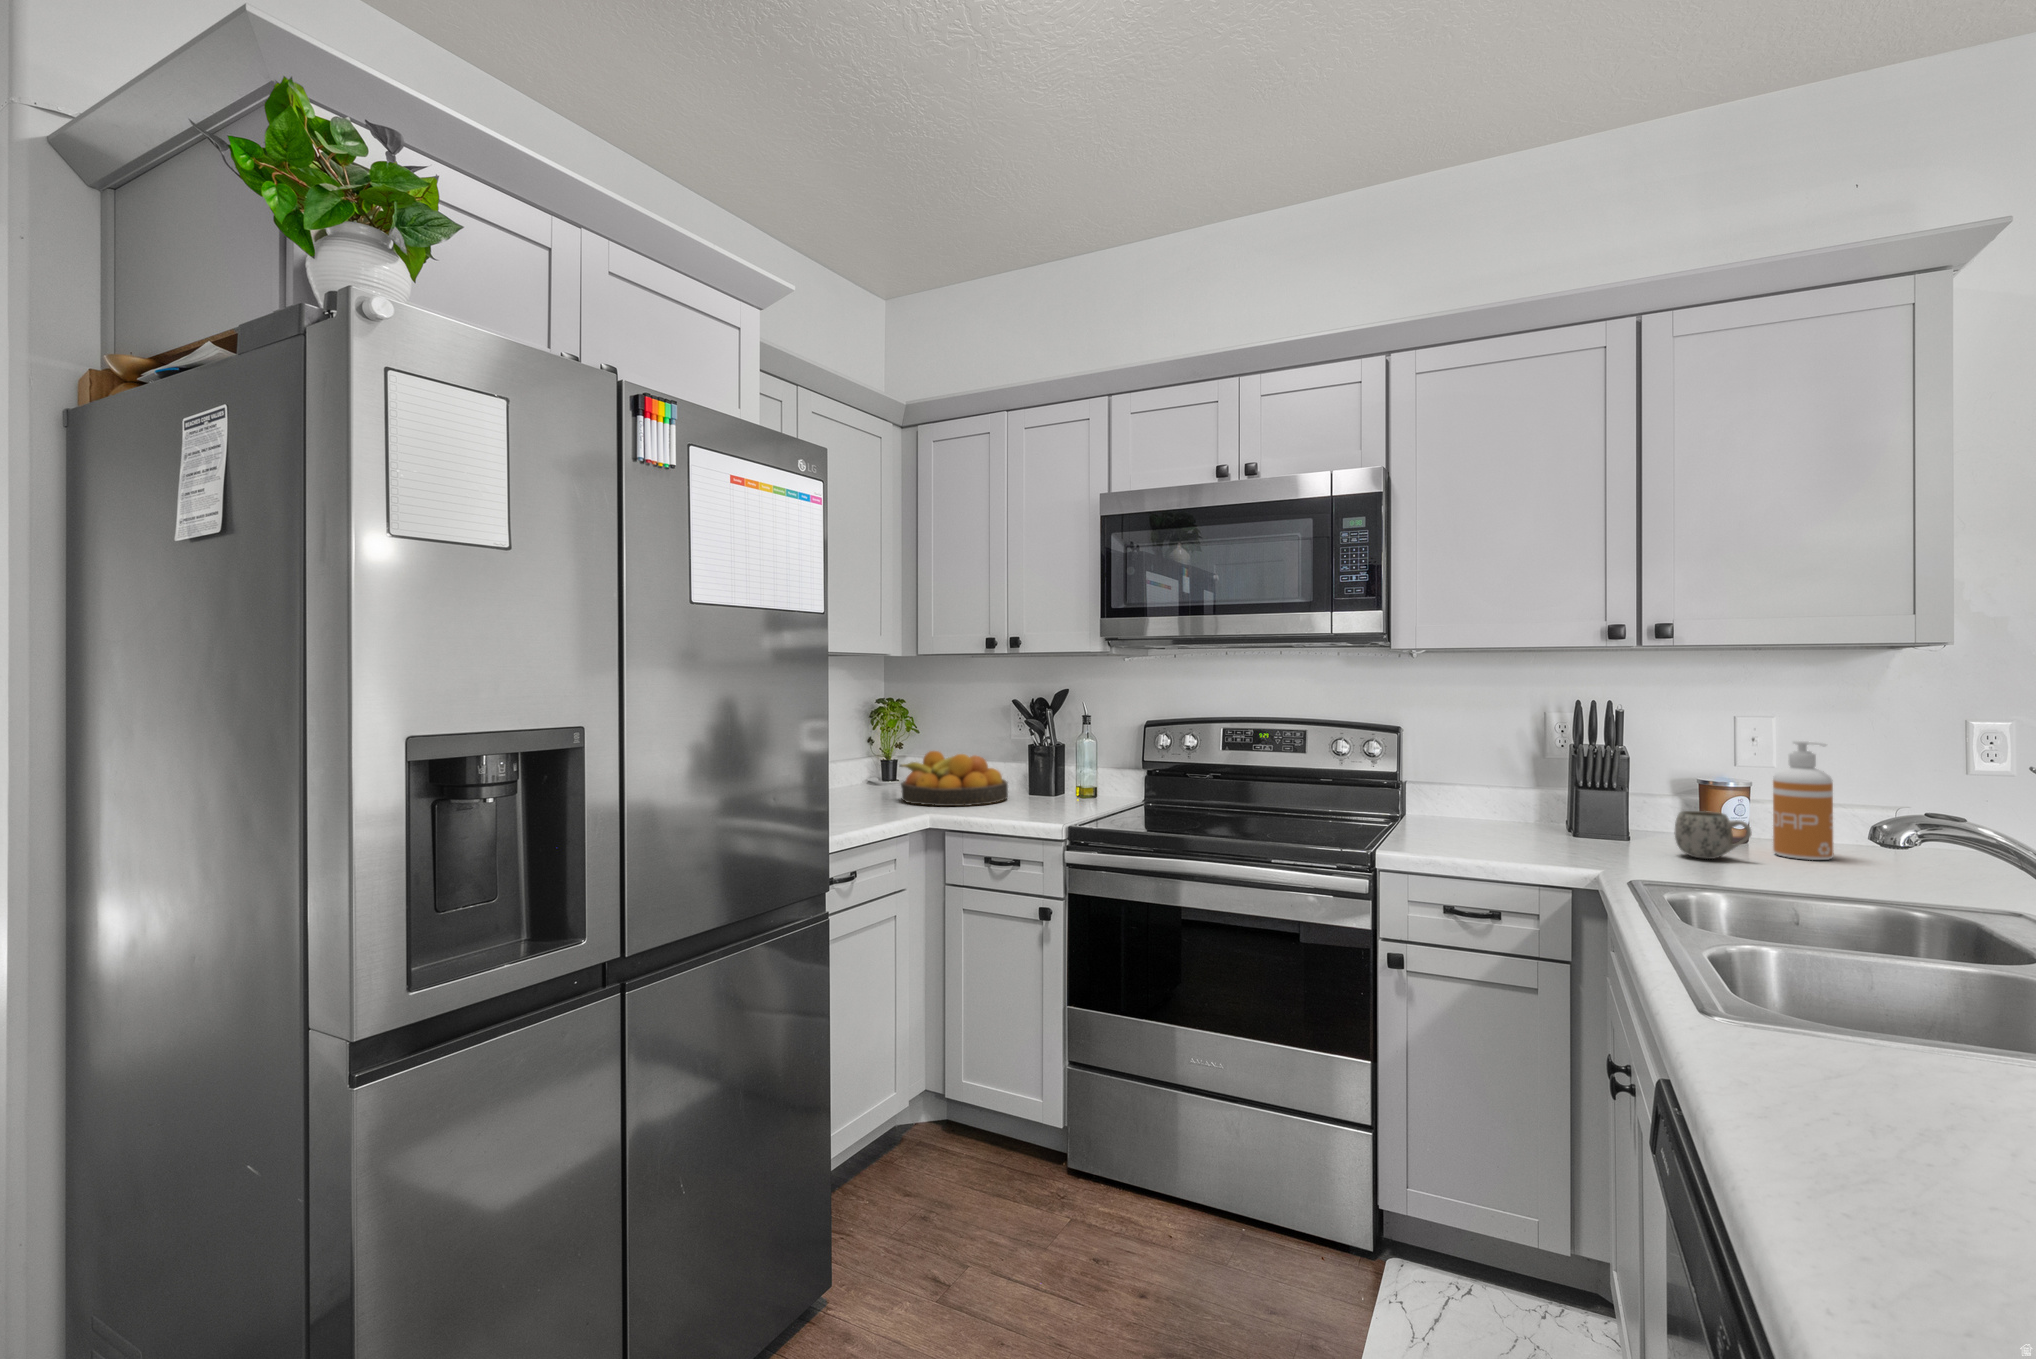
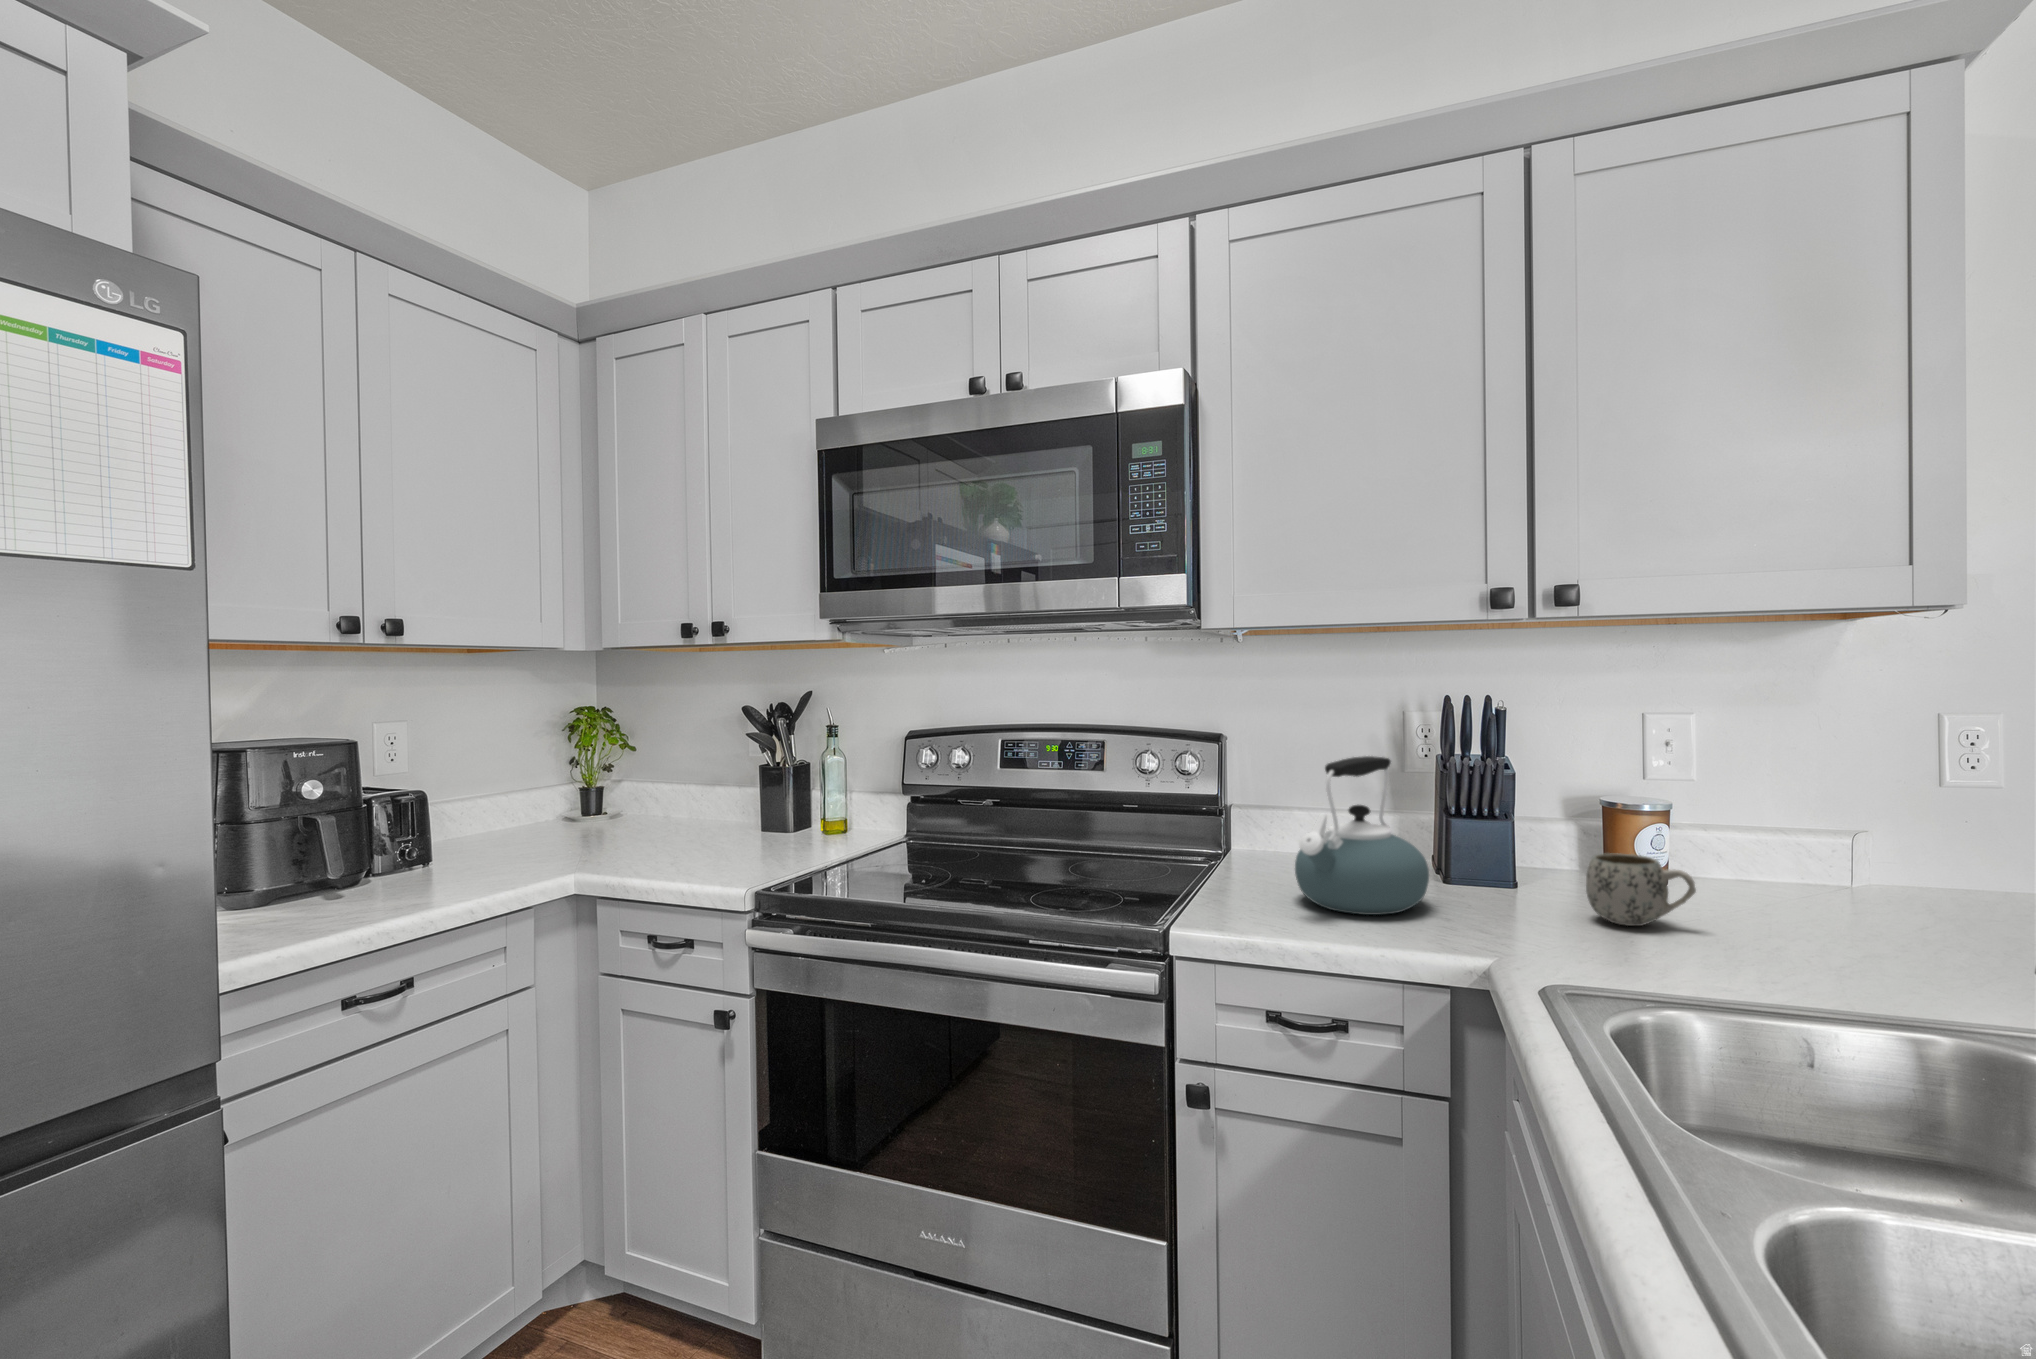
kettle: none [1462,741,1560,849] -> present [1295,756,1429,915]
soap dispenser: present [1773,741,1833,860] -> none [1714,749,1799,922]
fruit bowl: present [900,751,1008,806] -> none [569,776,725,855]

